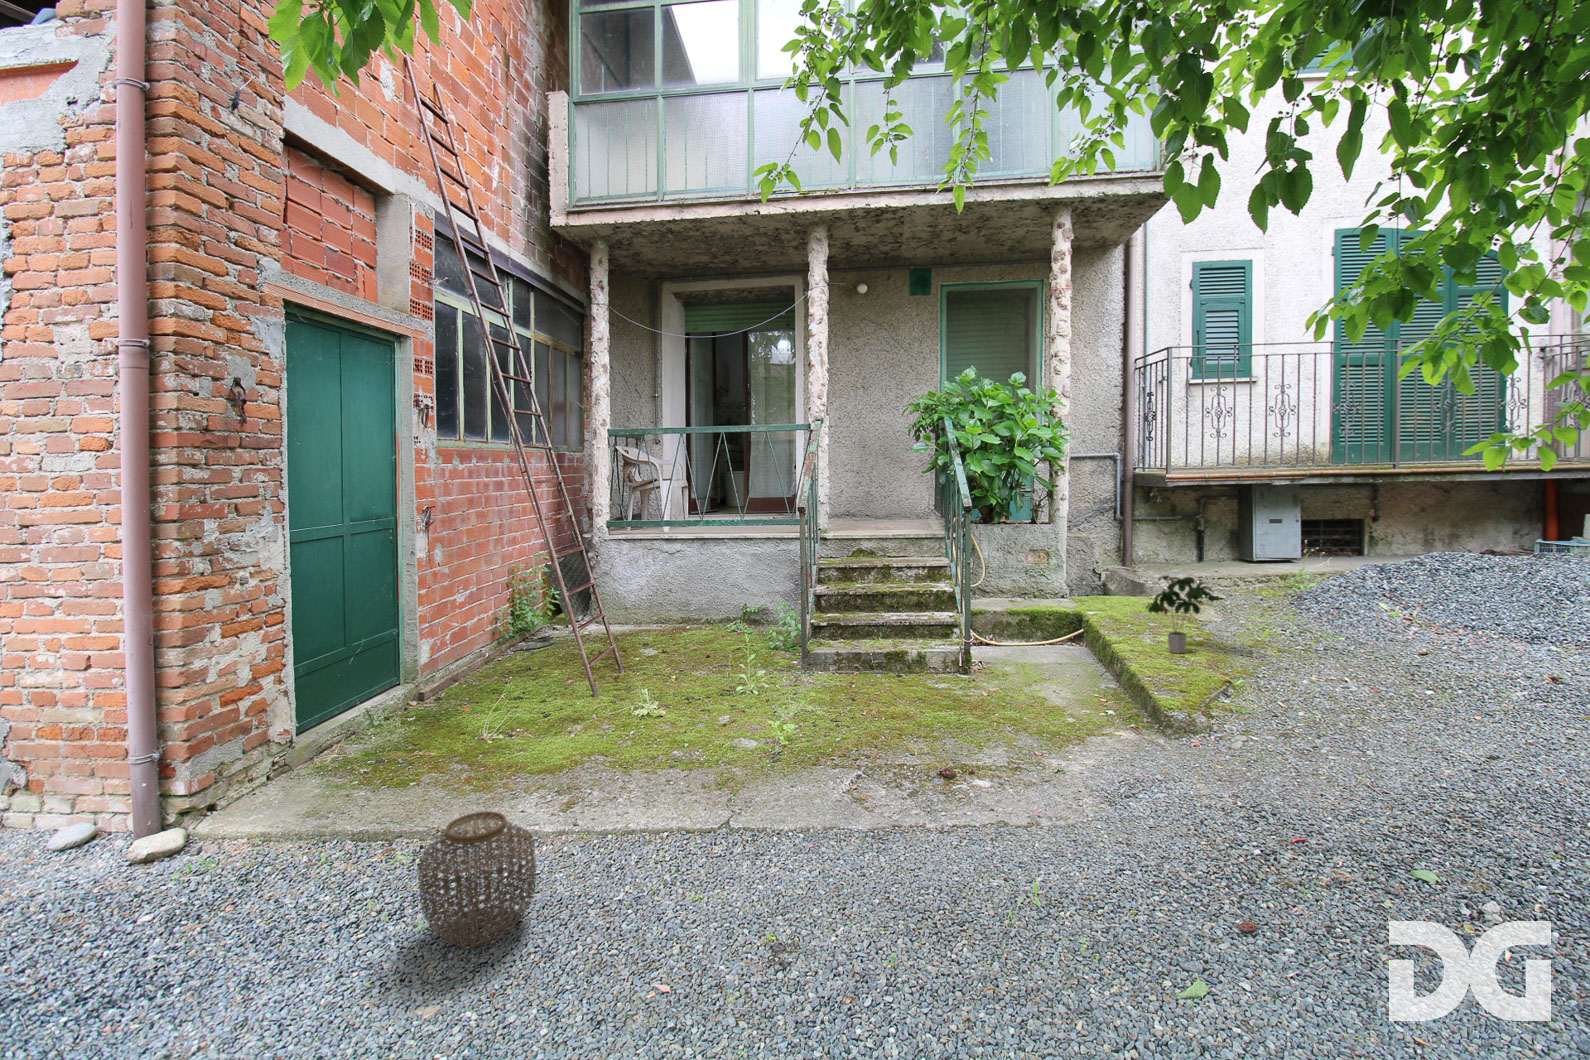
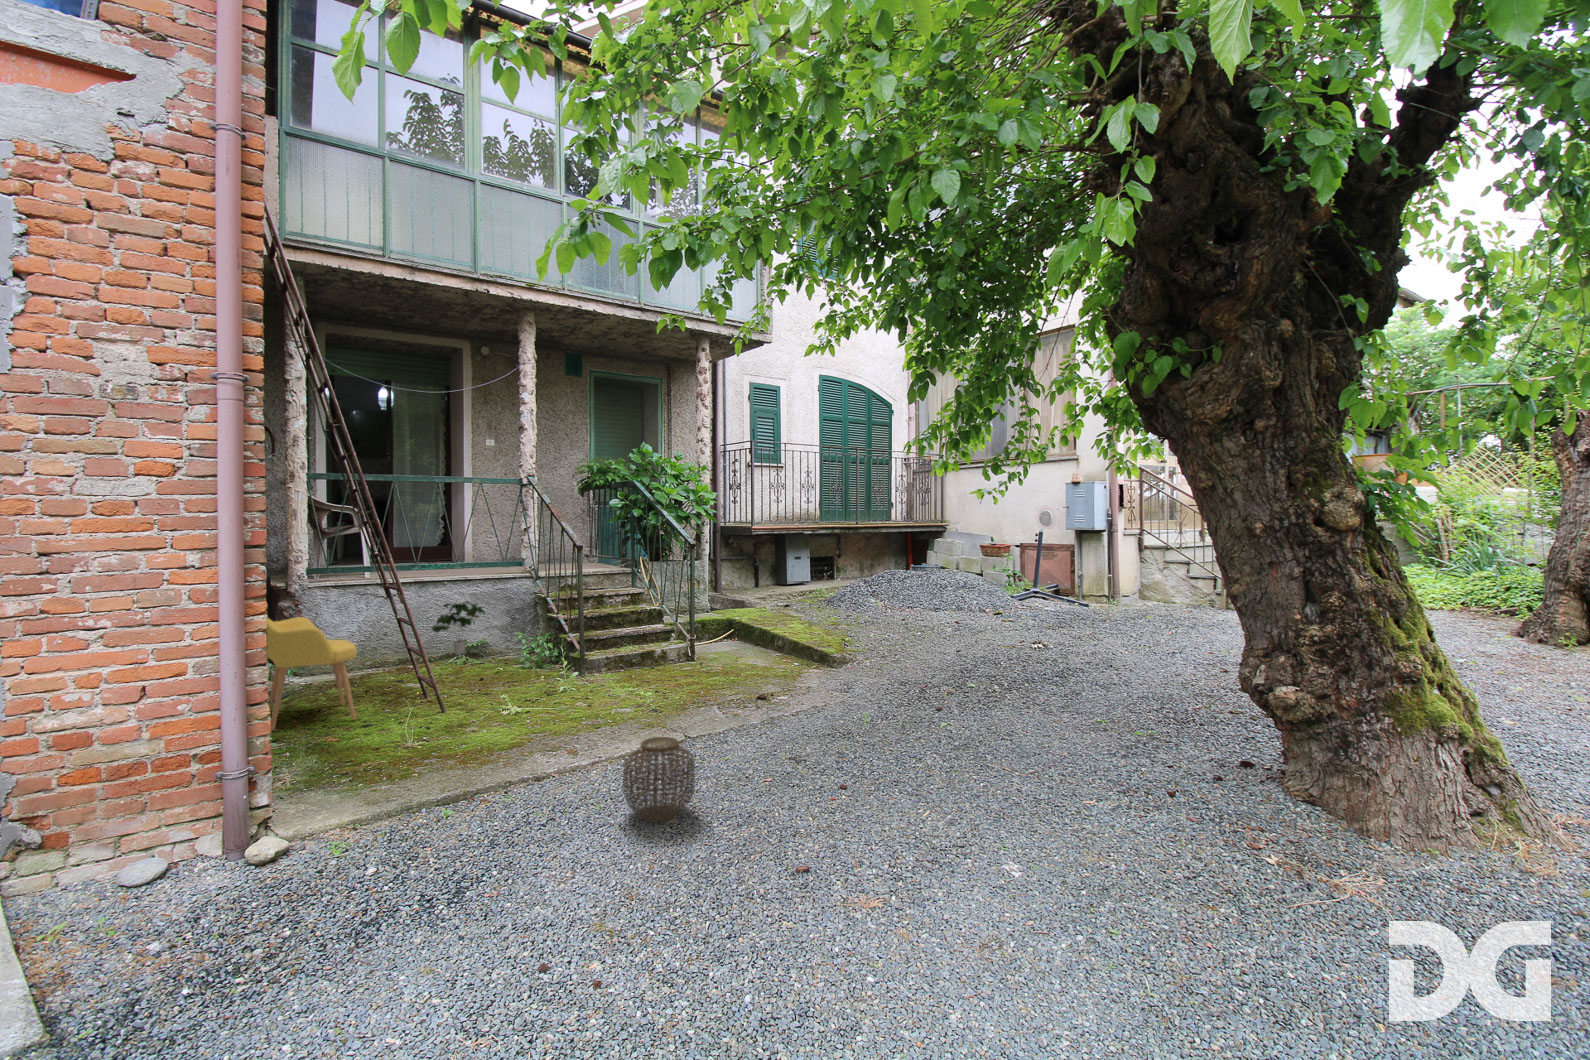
chair: none [434,558,547,692] -> present [267,617,357,731]
potted plant: present [1146,576,1214,653] -> present [432,601,485,655]

